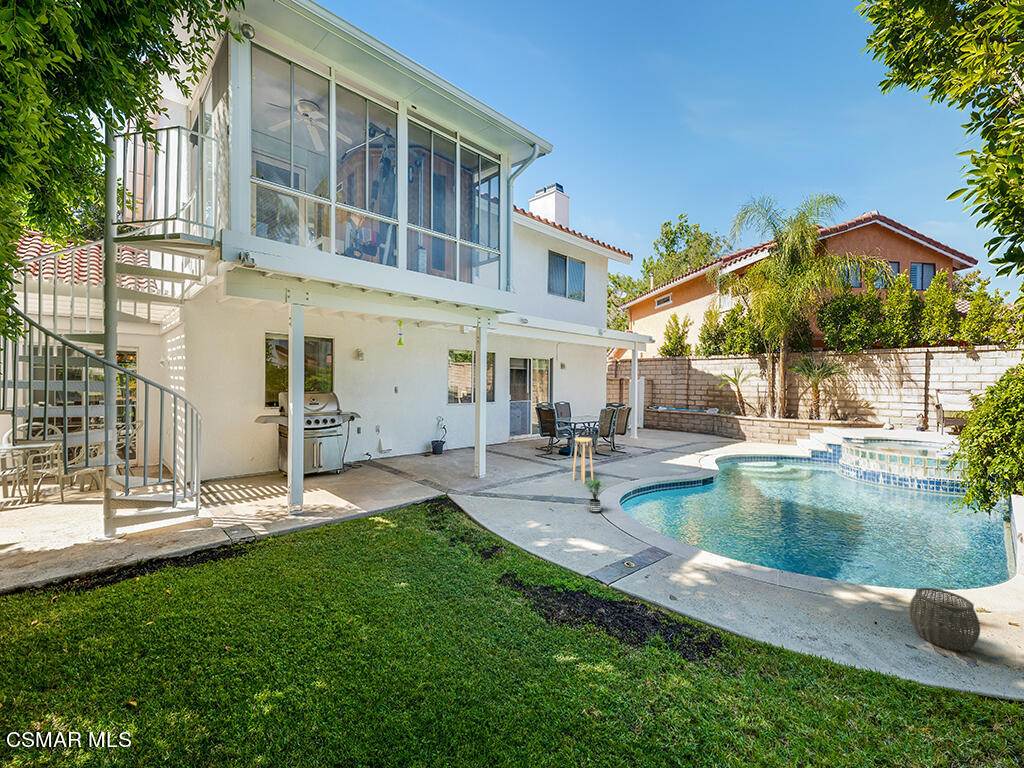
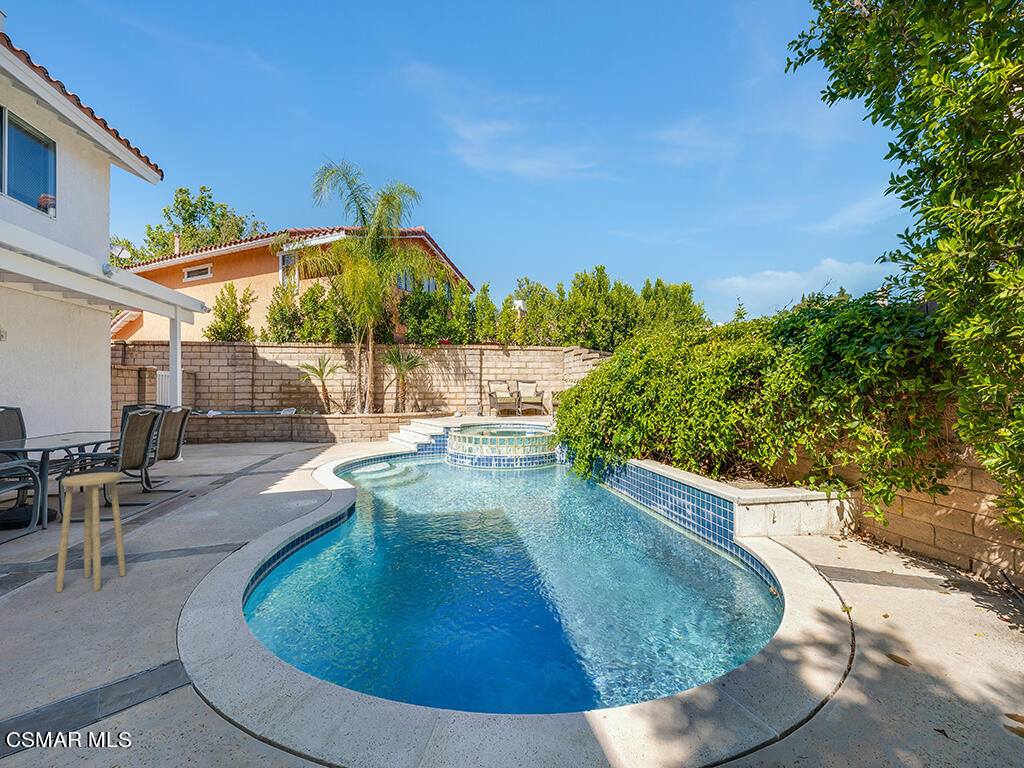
potted plant: present [585,479,606,513] -> none [119,579,206,687]
woven basket: present [909,588,980,651] -> none [834,601,929,696]

